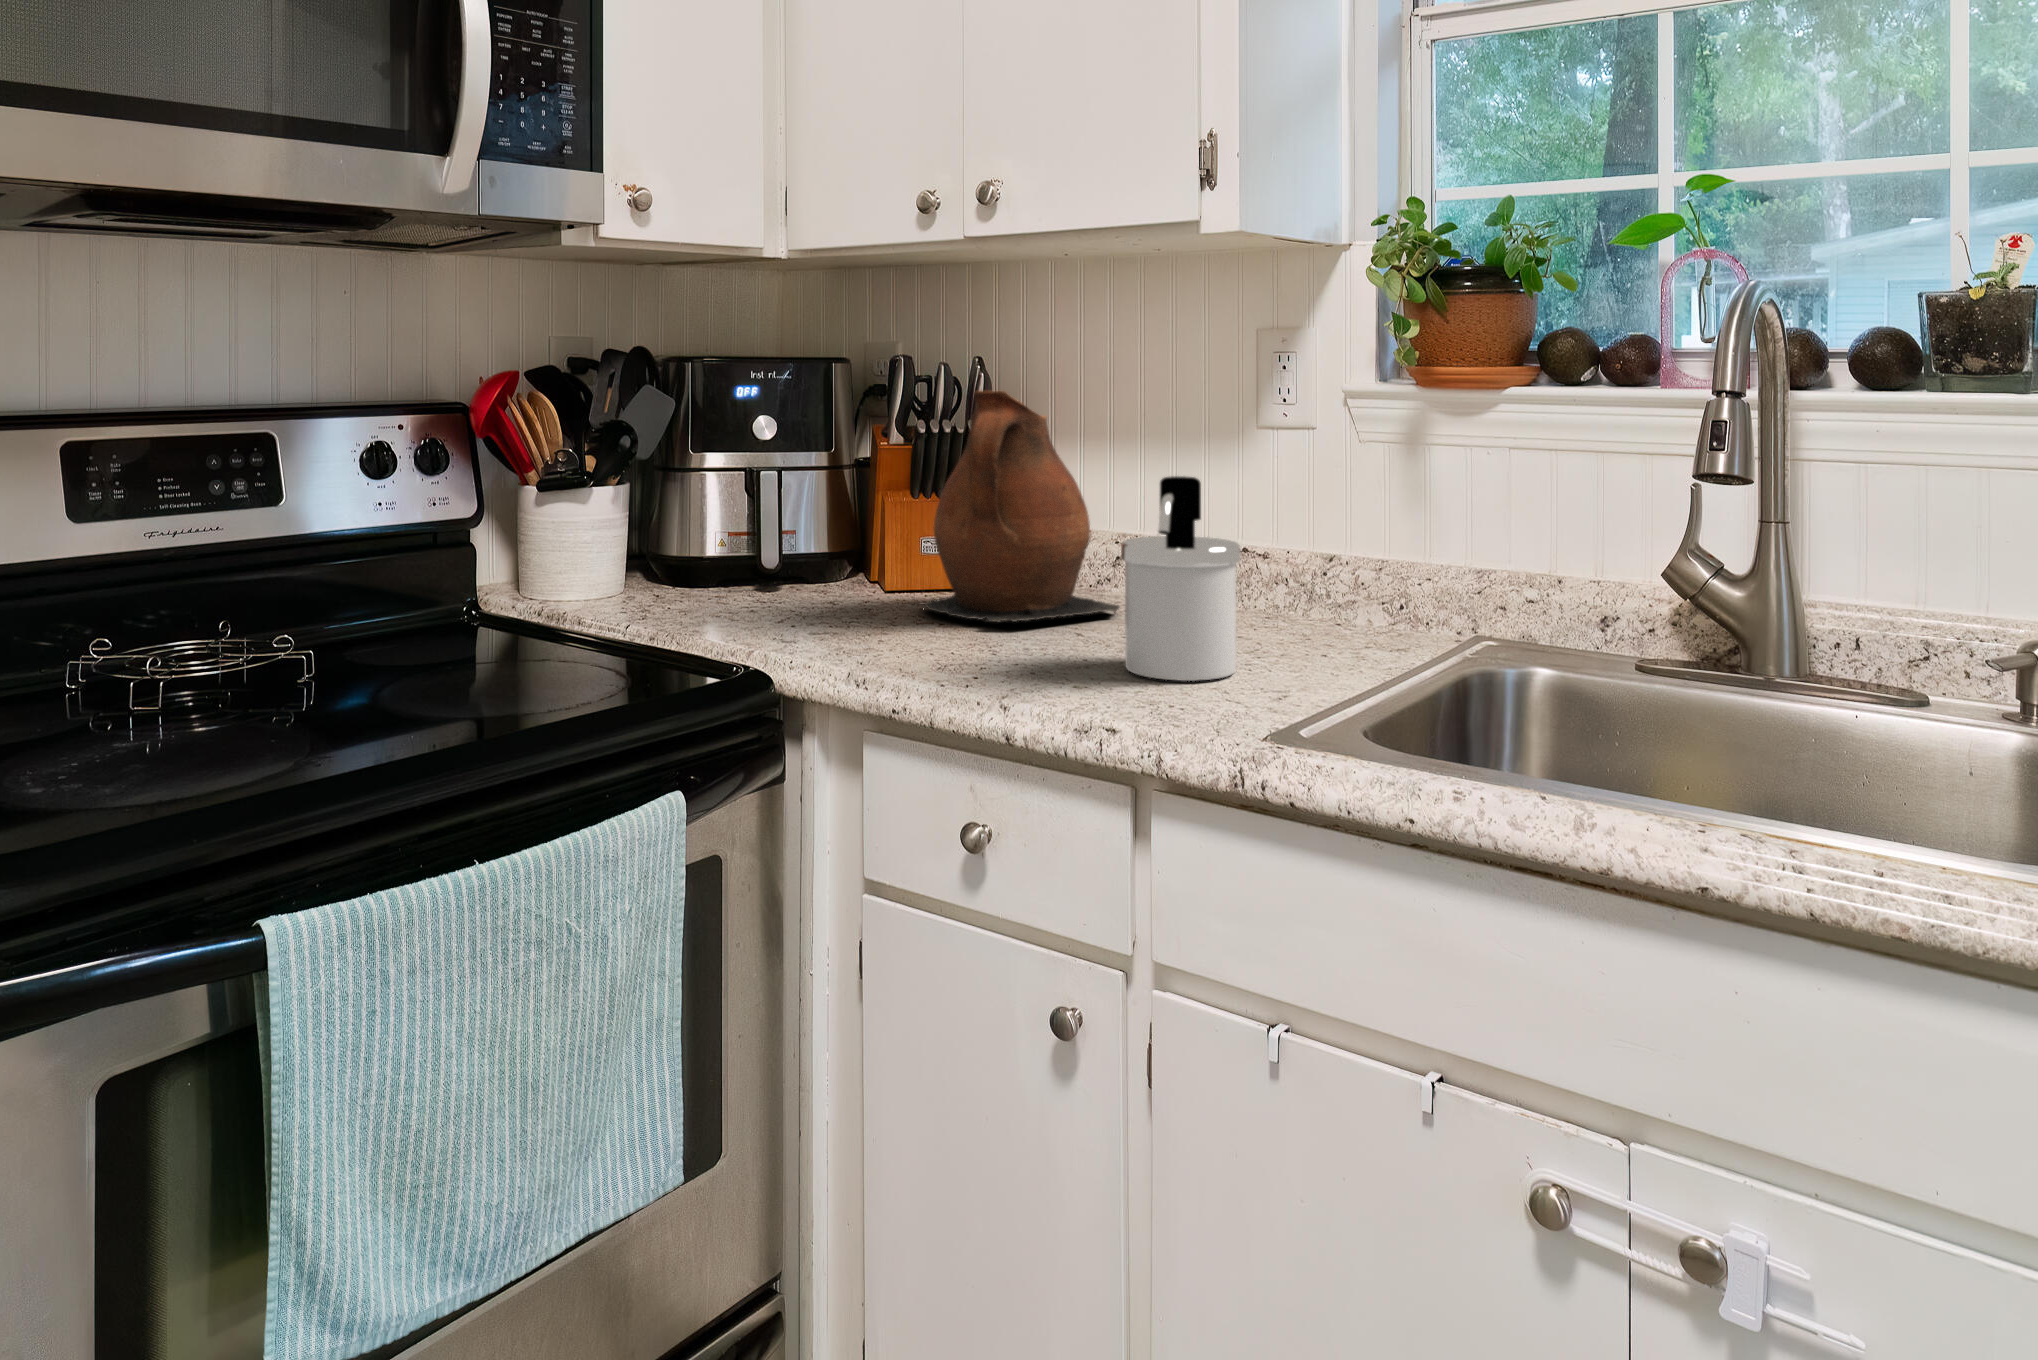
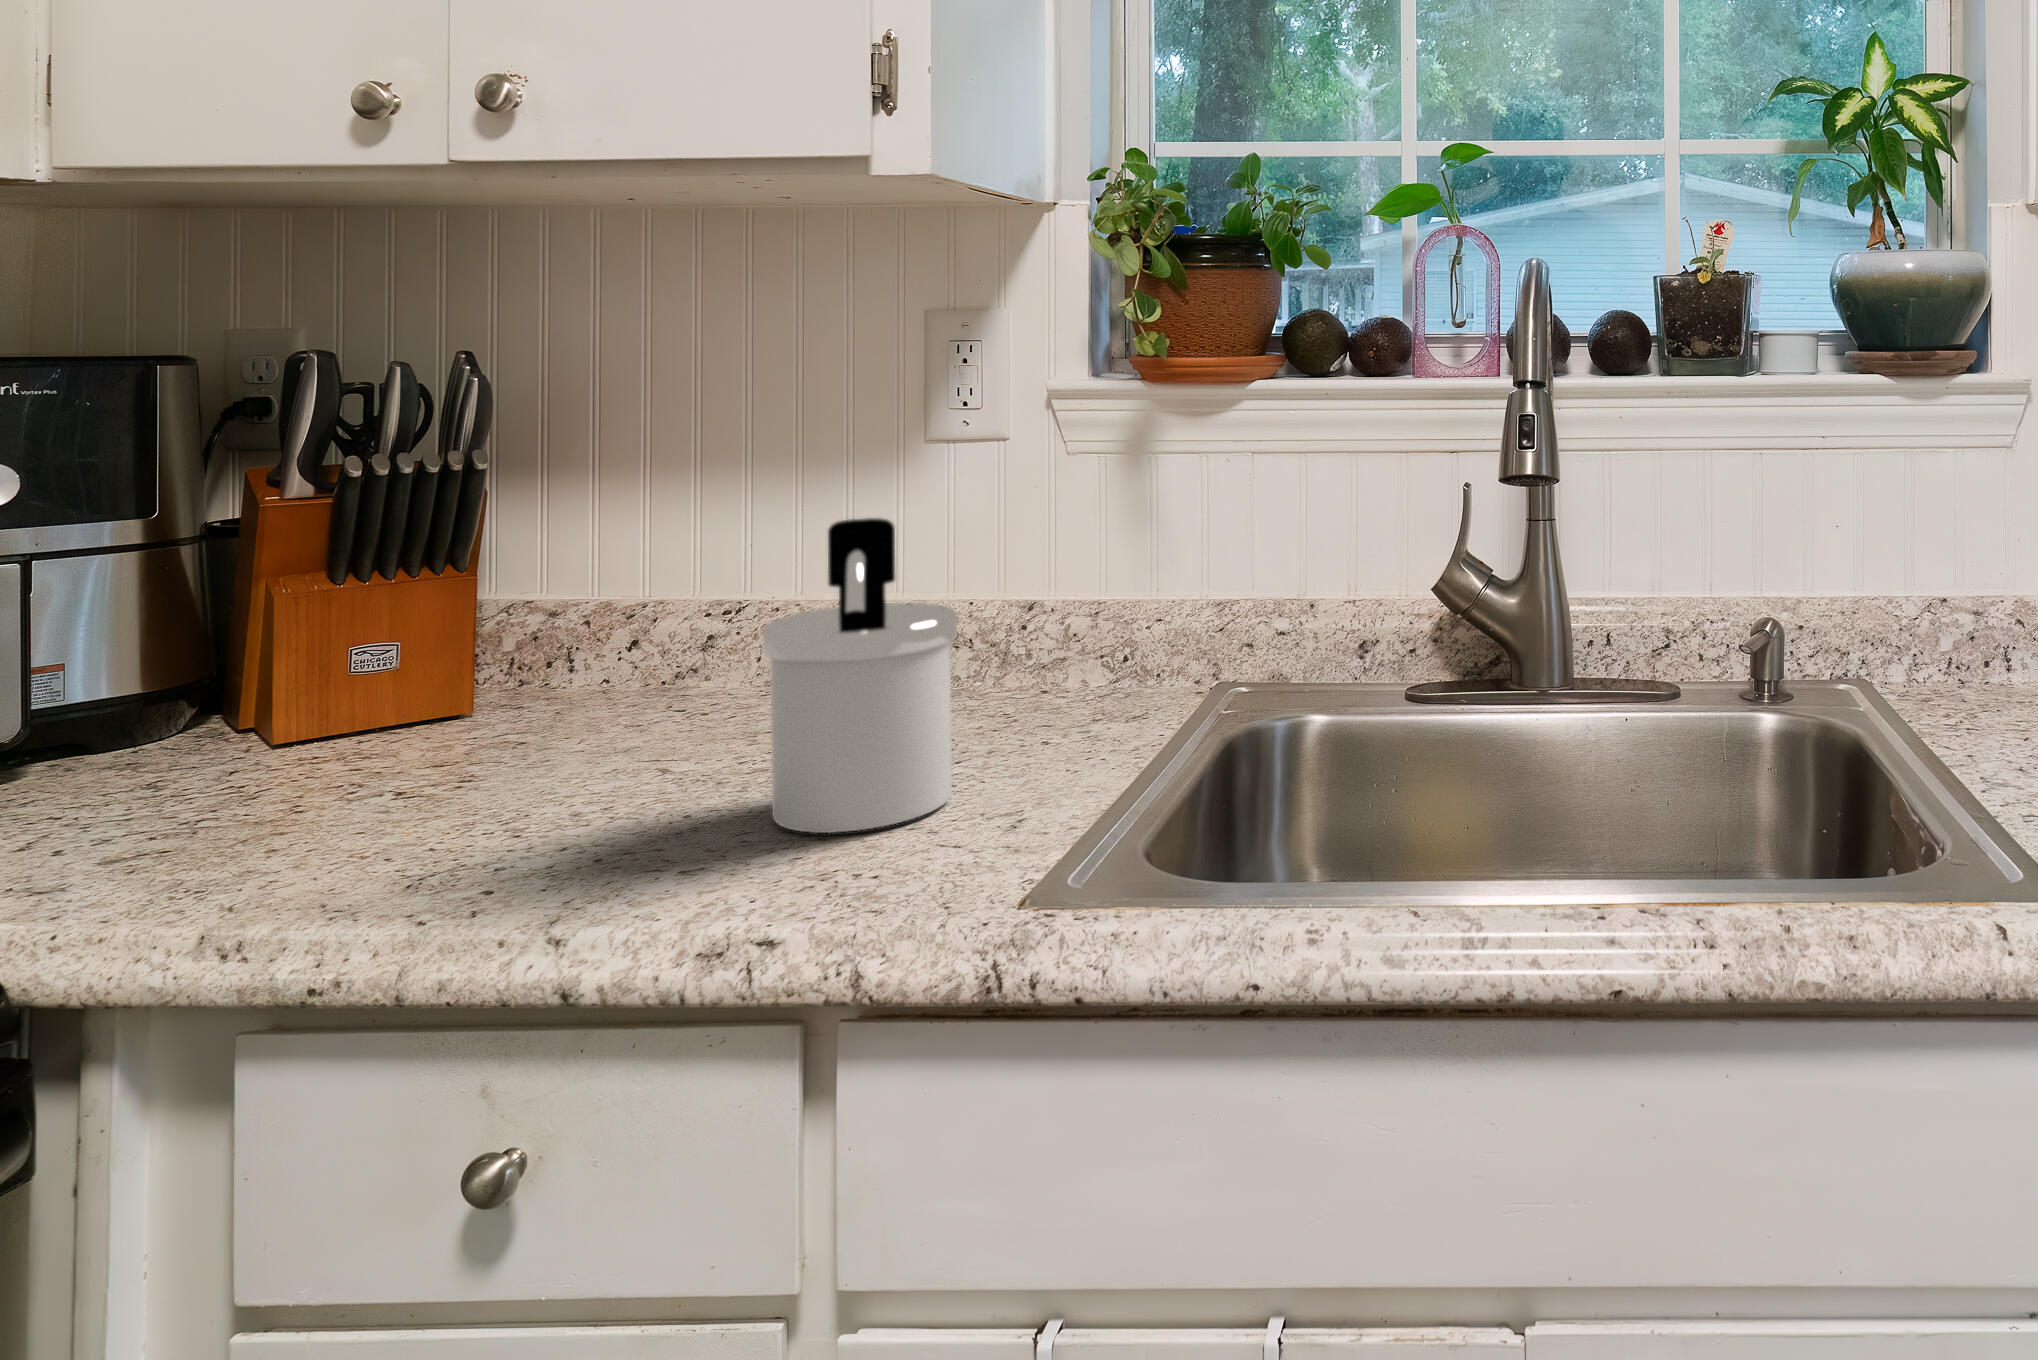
ceramic pitcher: present [913,391,1119,622] -> none [332,398,732,776]

